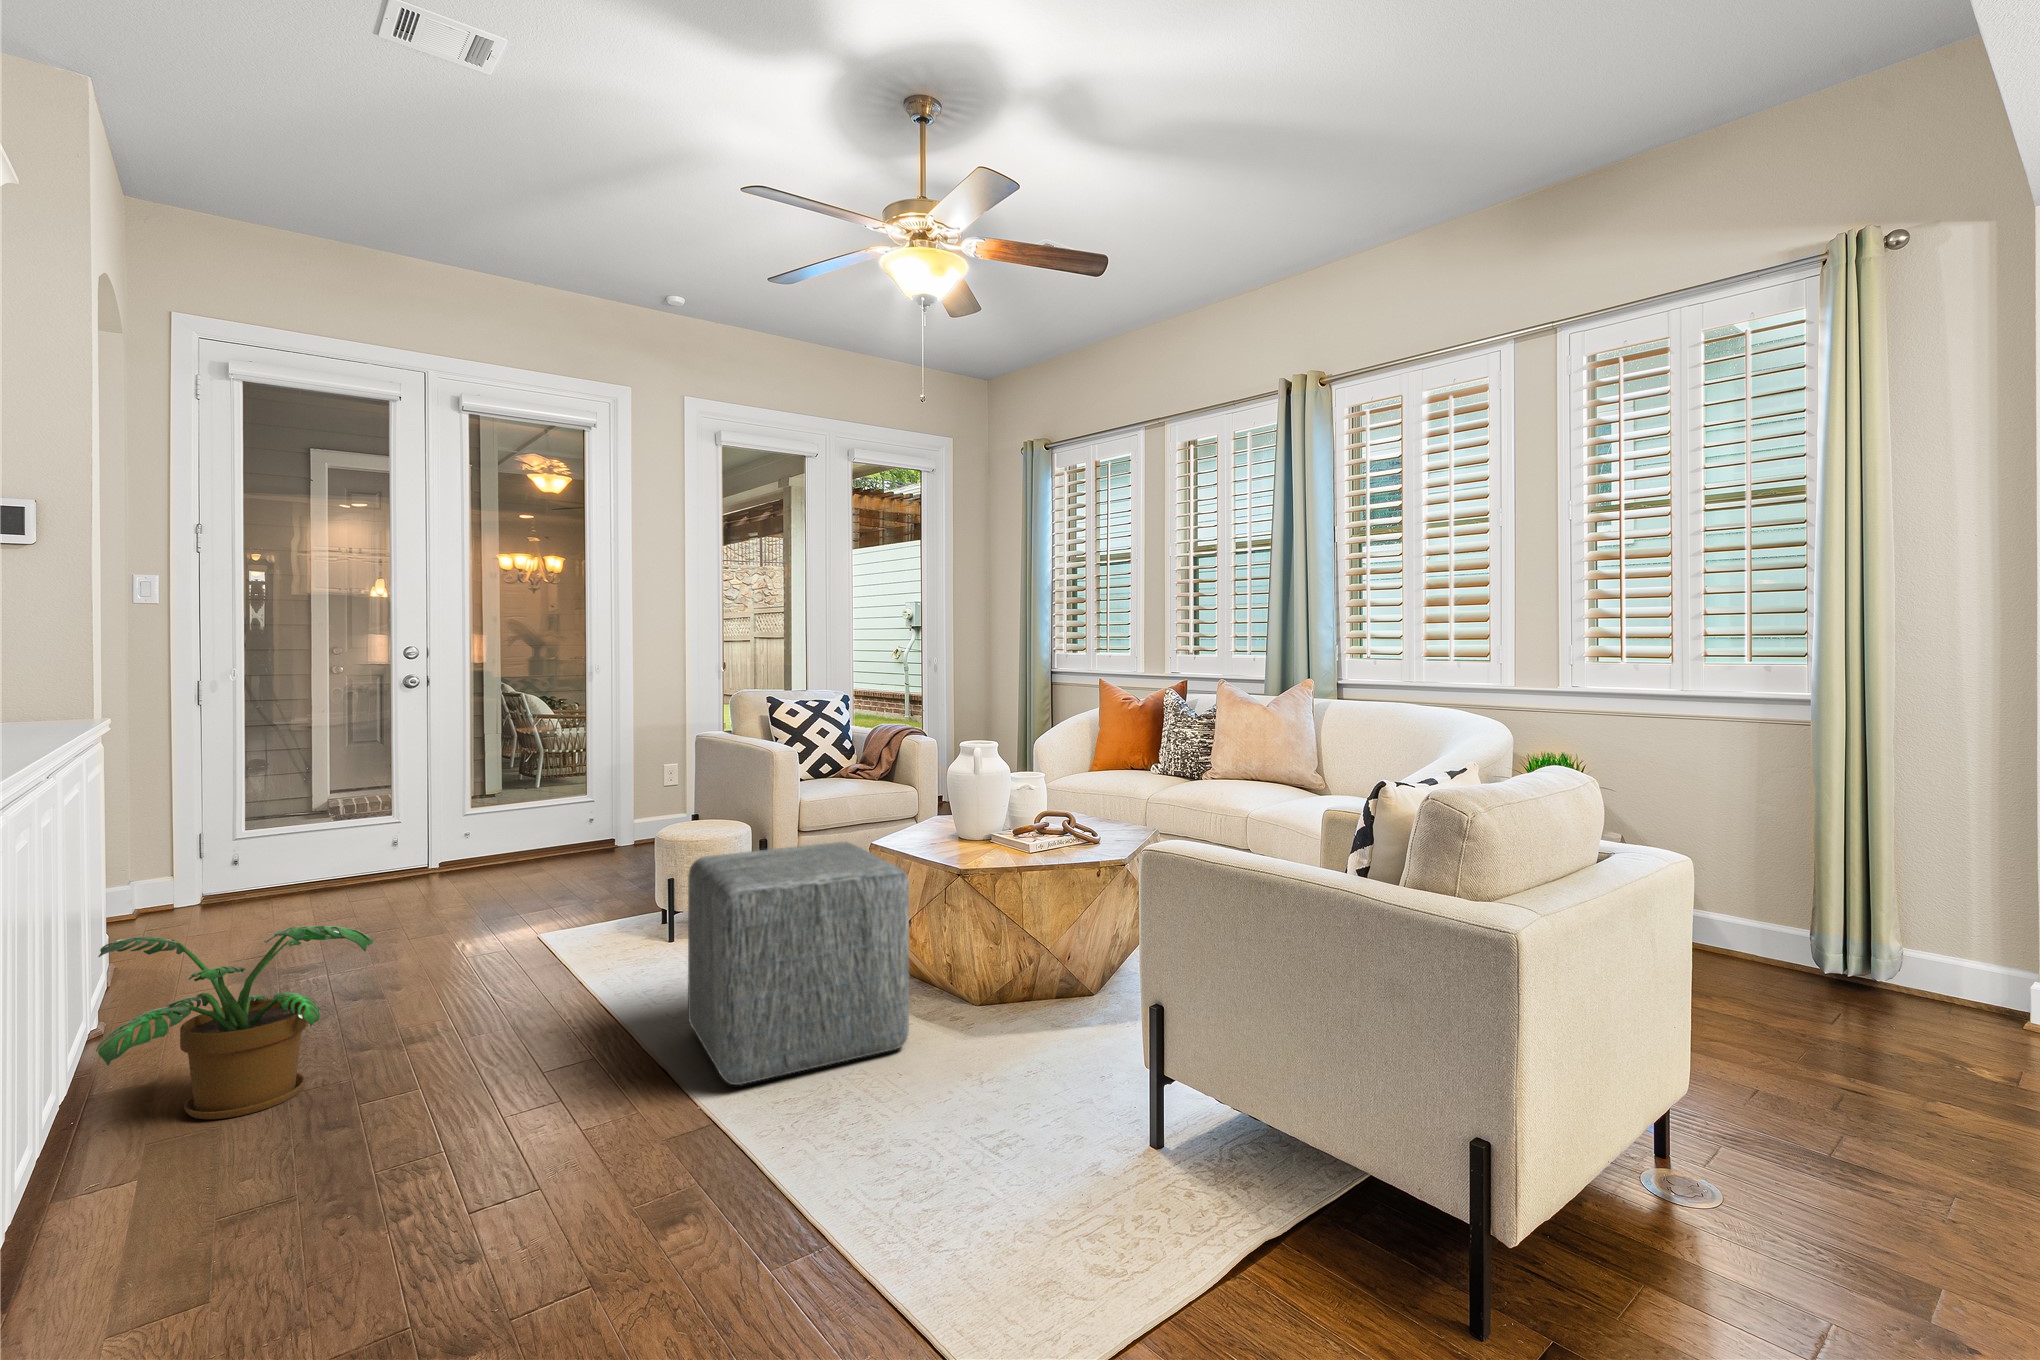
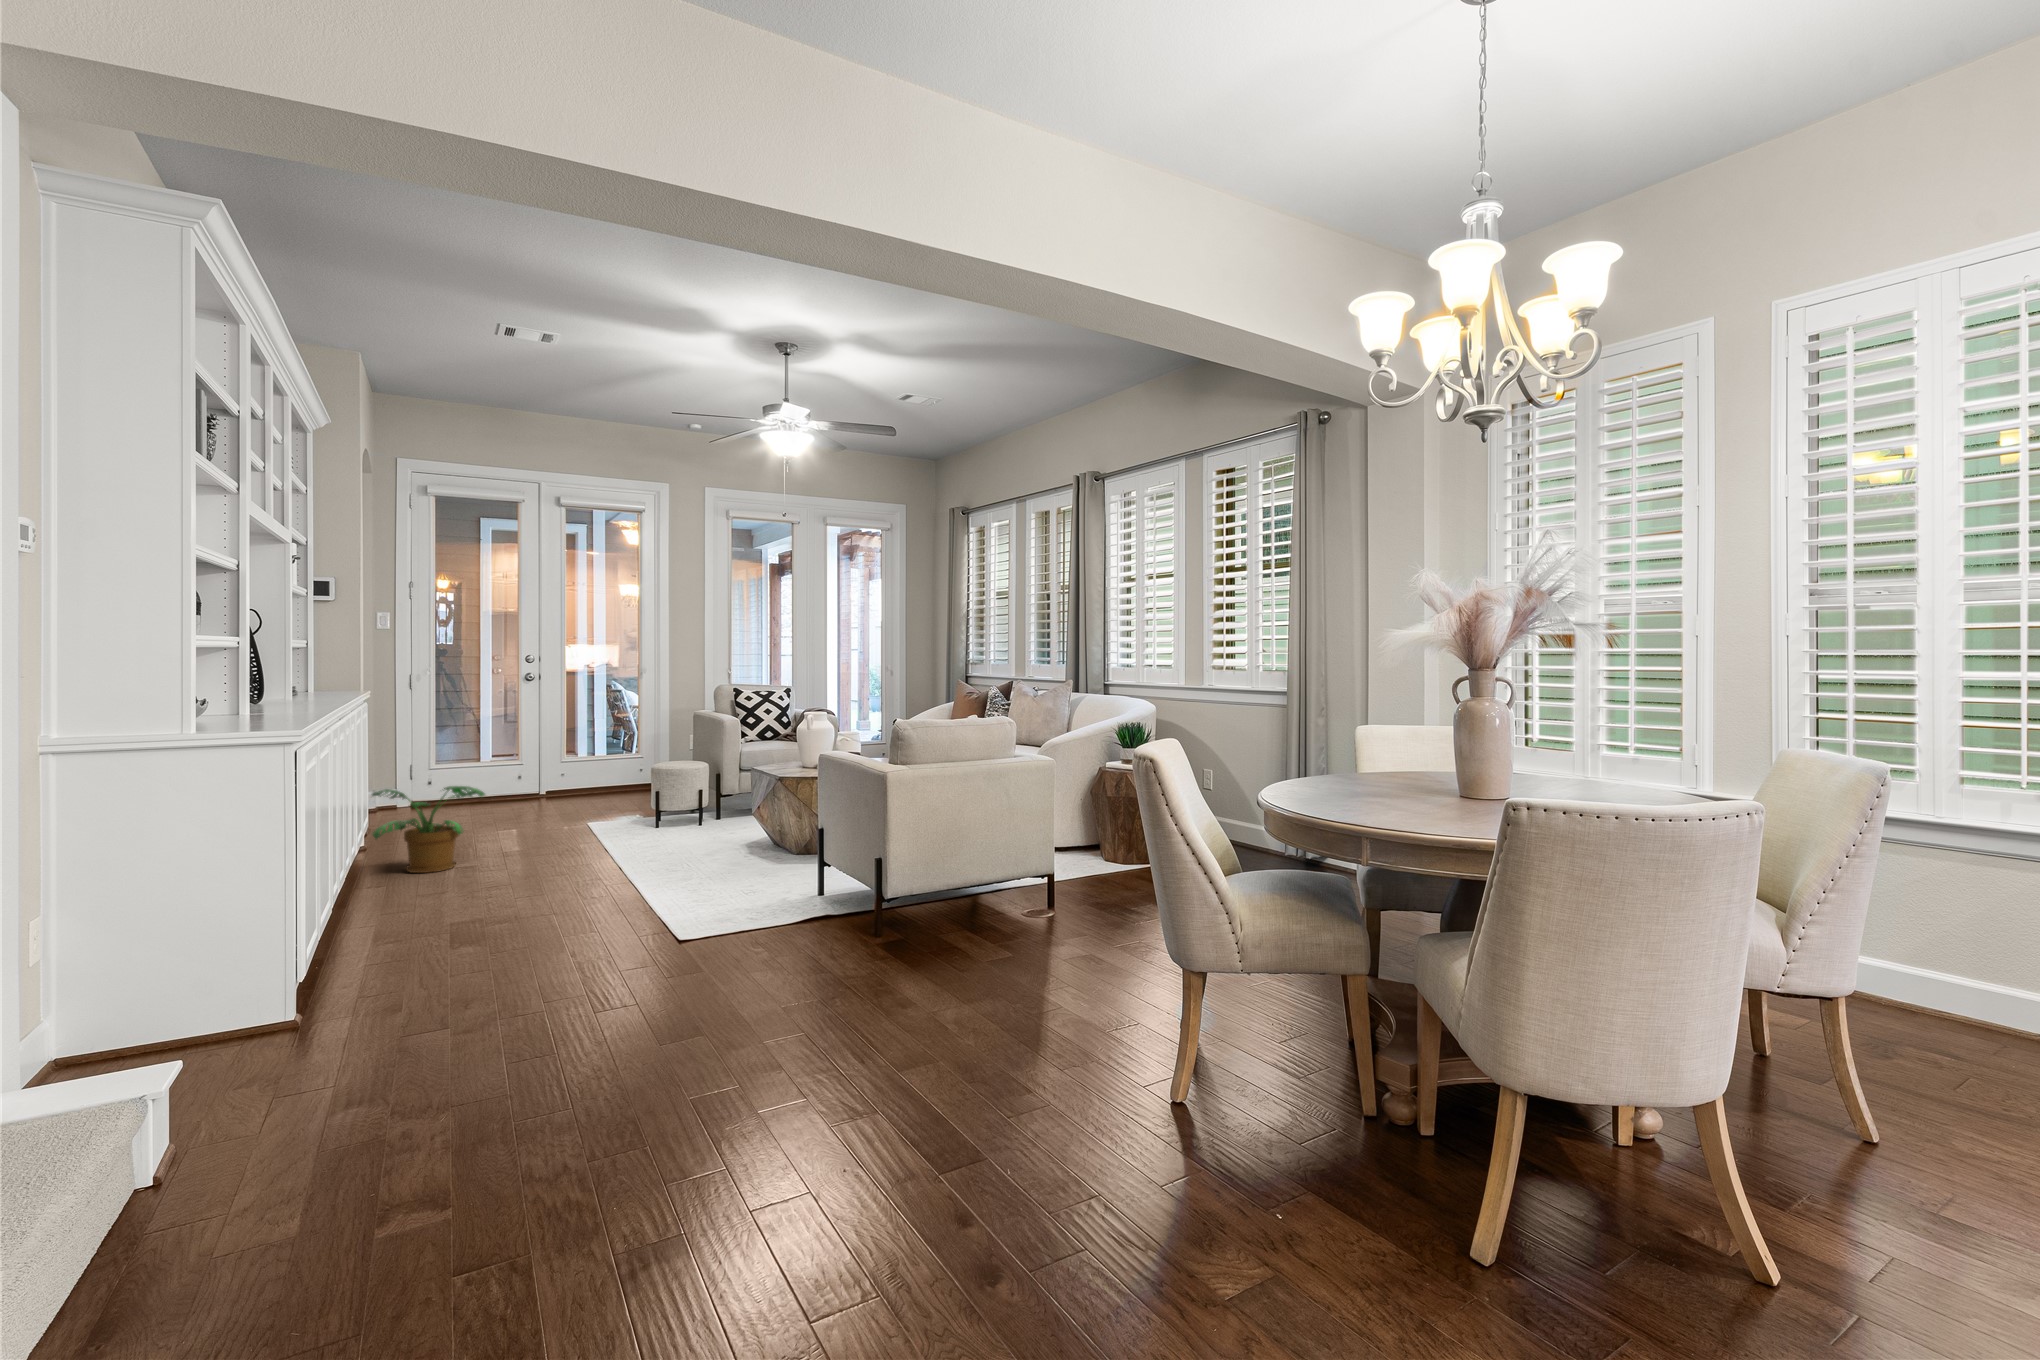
ottoman: present [688,842,909,1085] -> none [639,763,743,871]

